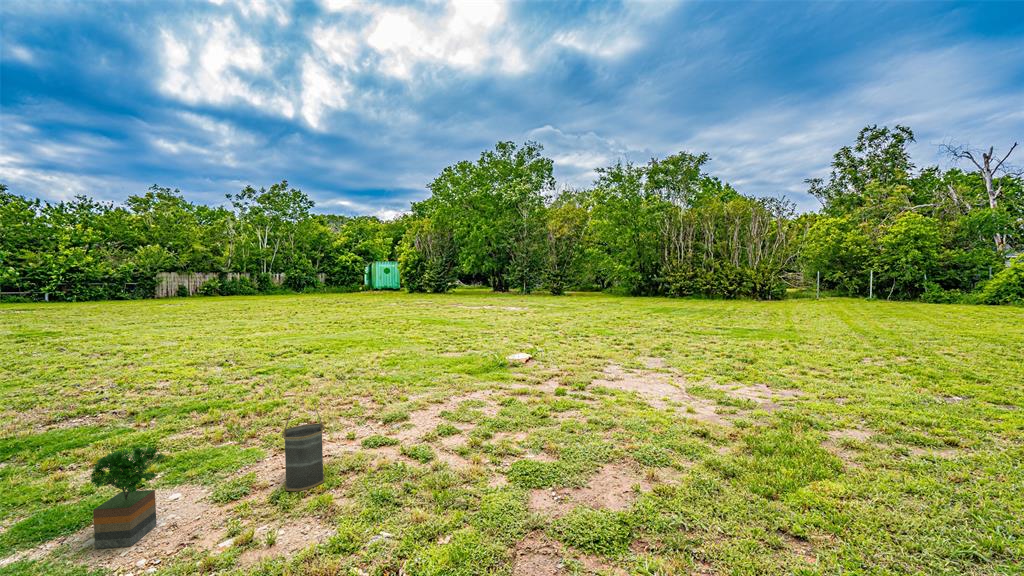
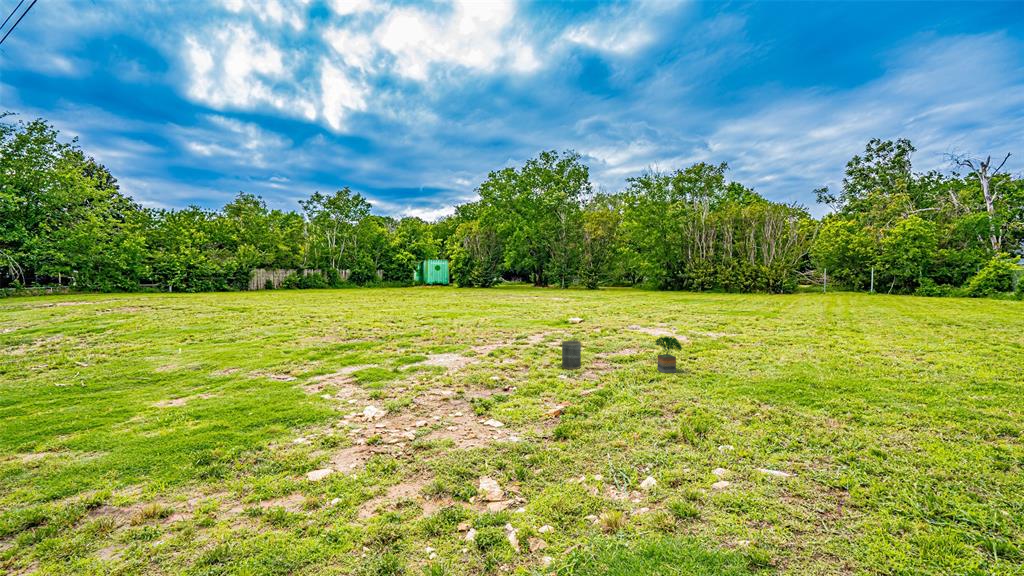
potted tree: present [90,447,165,549] -> present [656,337,682,373]

